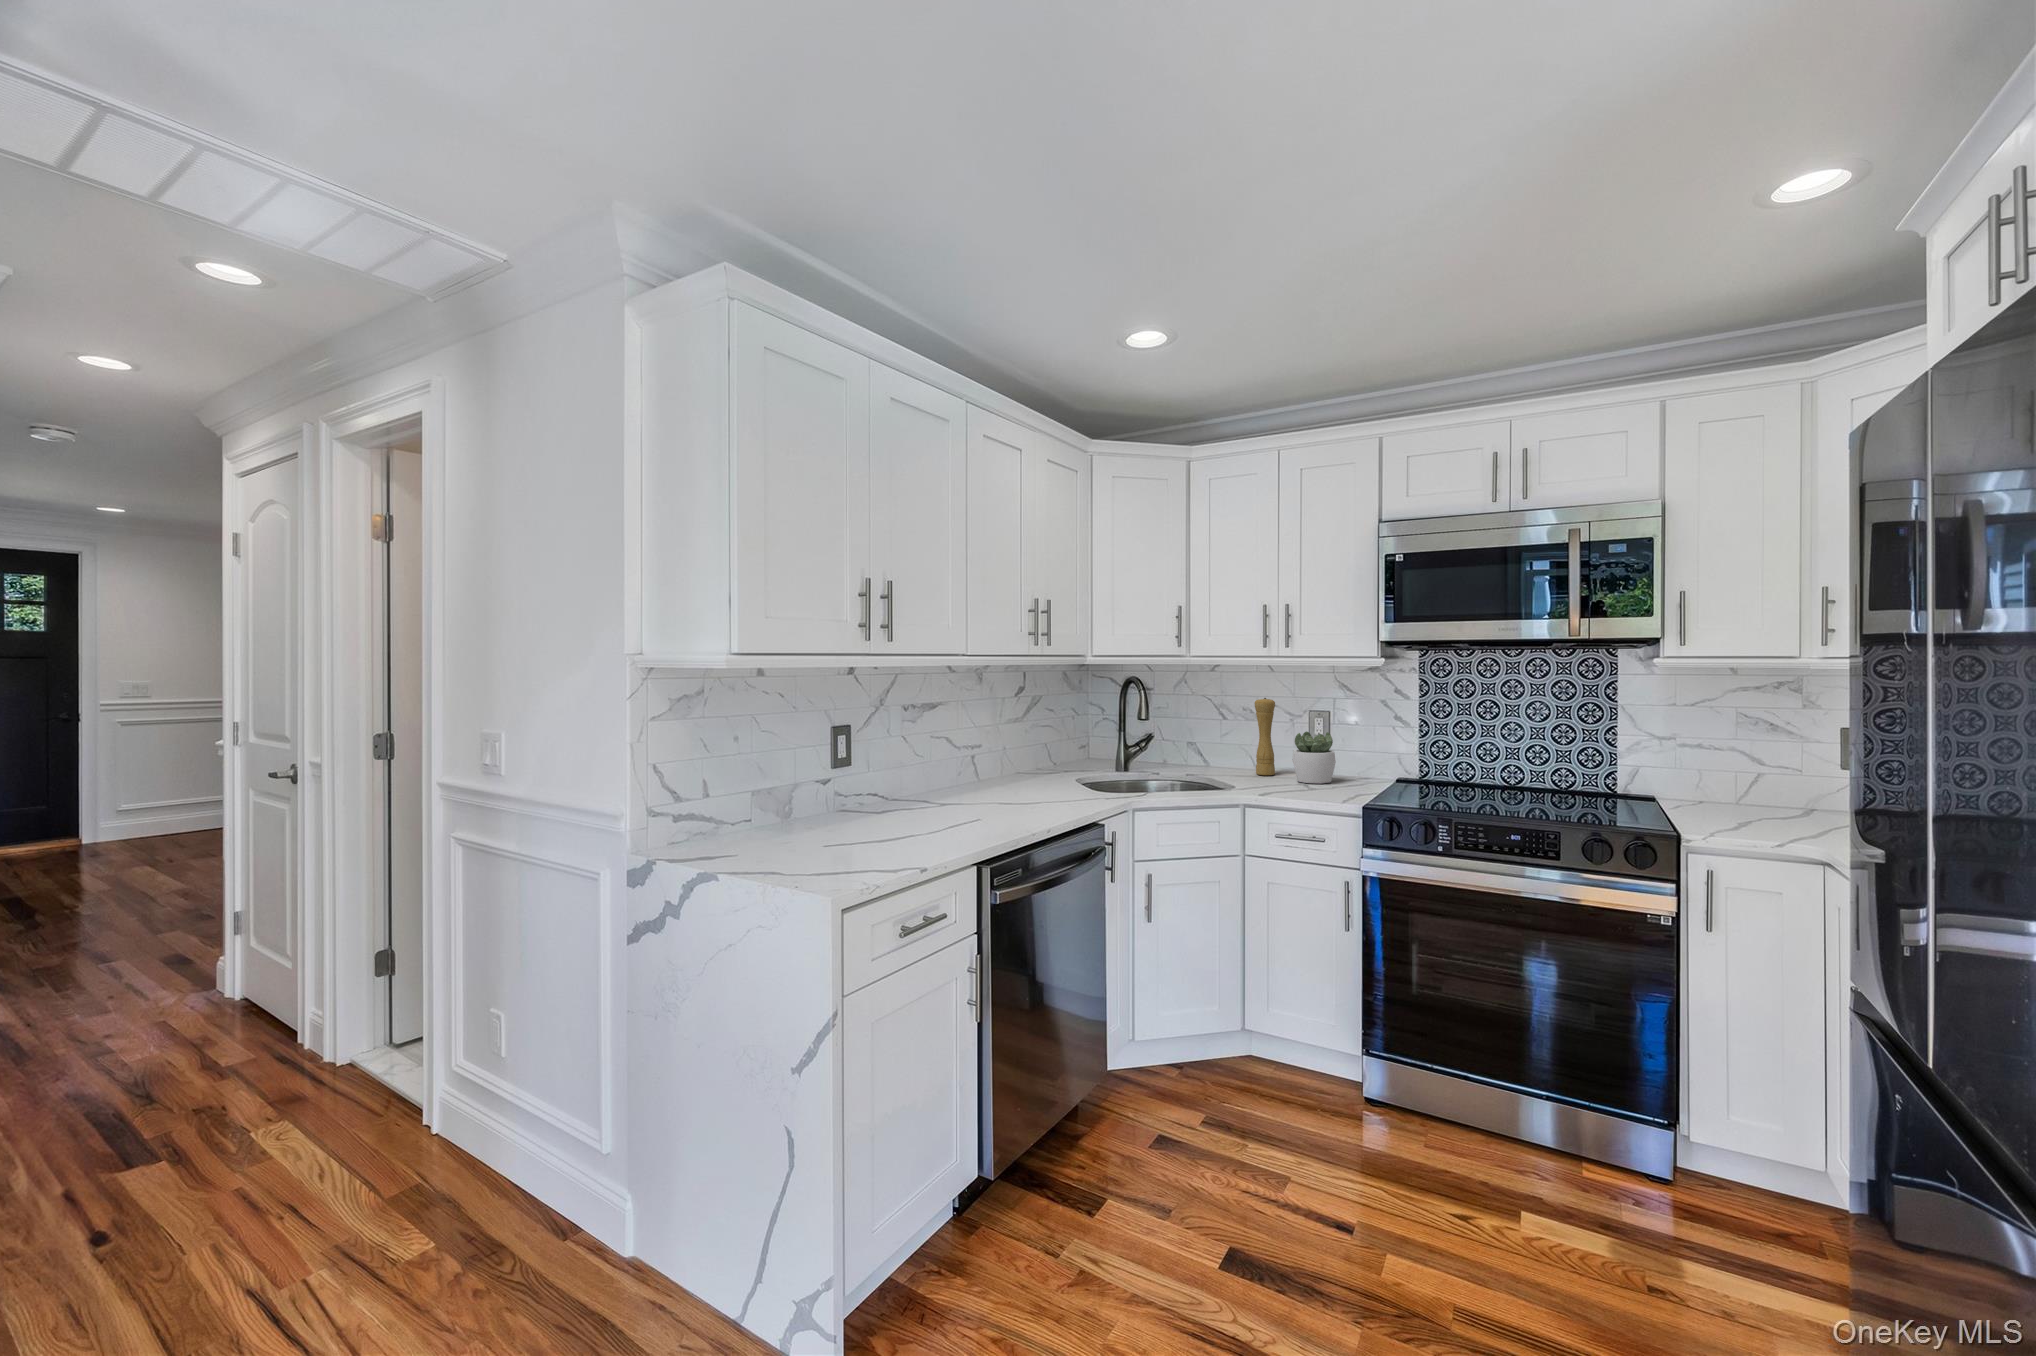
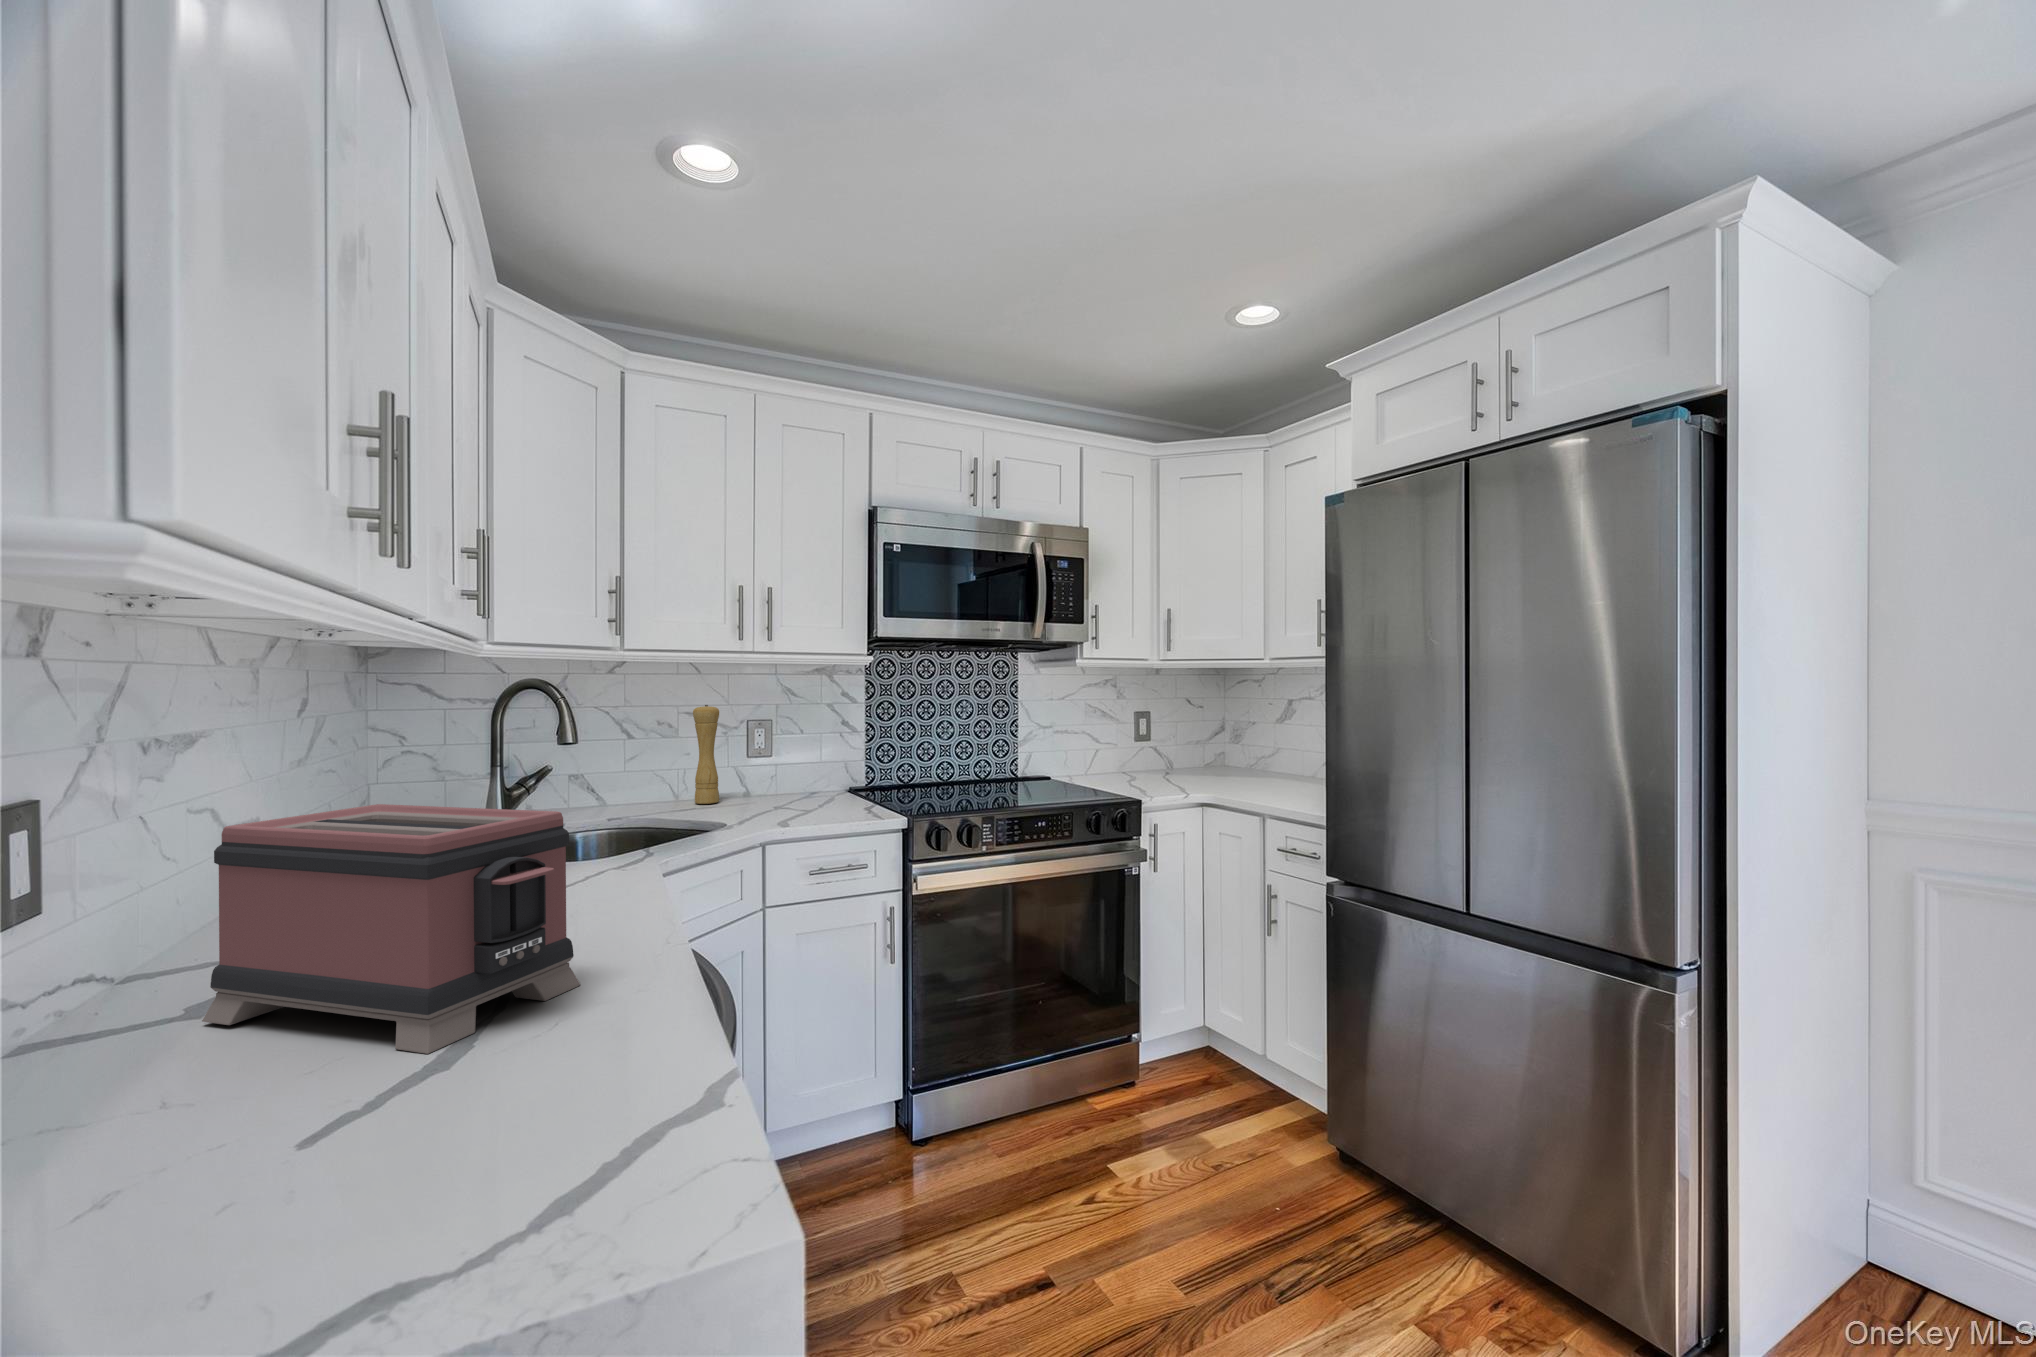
succulent plant: present [1292,731,1336,784] -> none [752,742,805,805]
toaster: none [844,745,927,844] -> present [202,804,581,1054]

